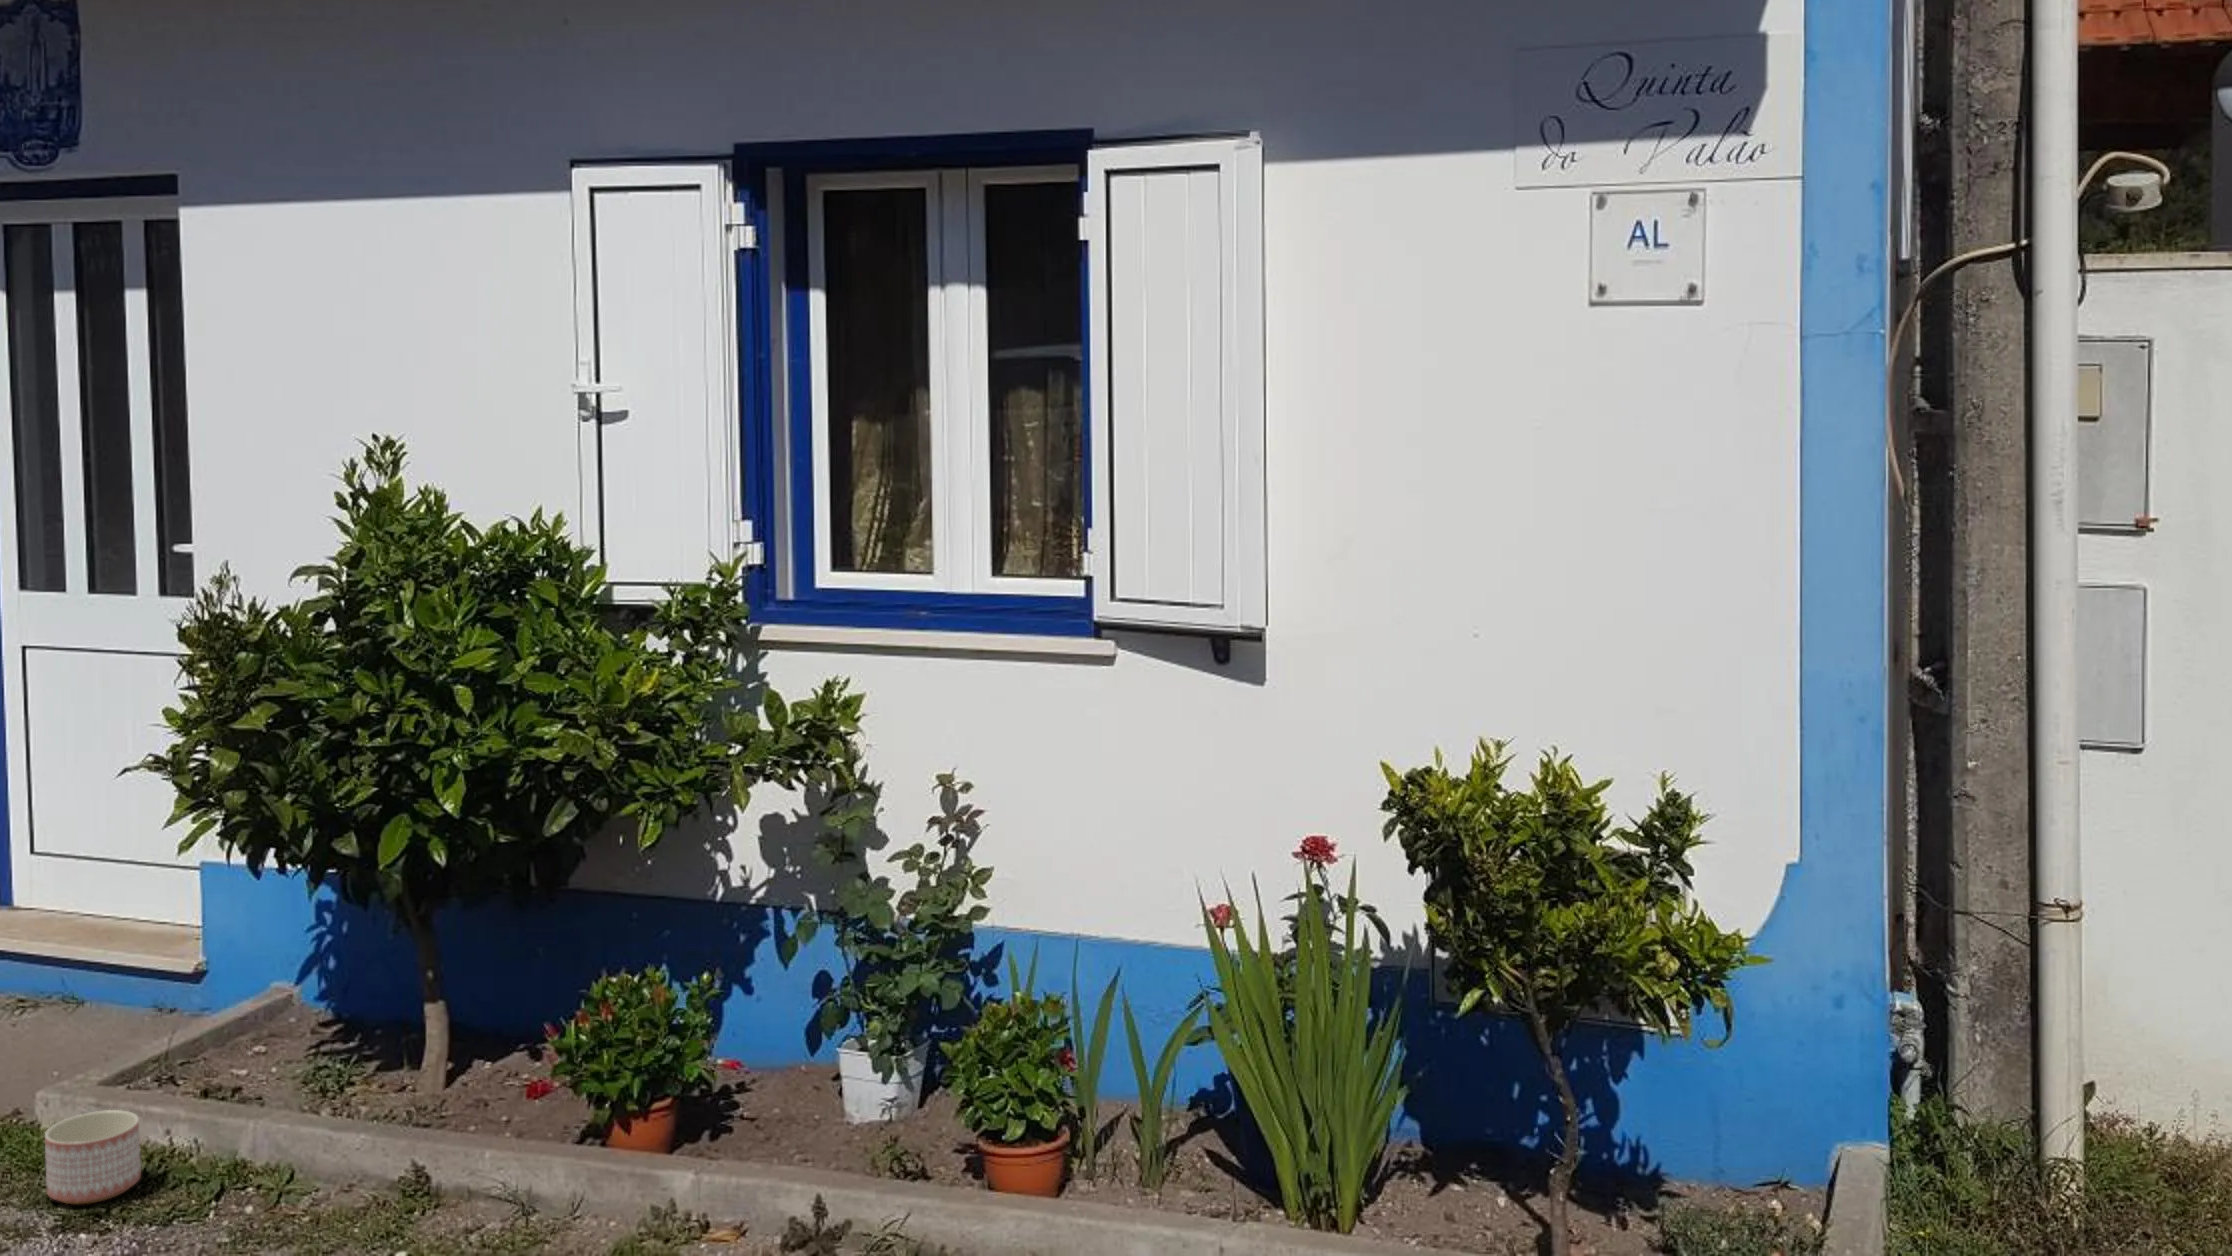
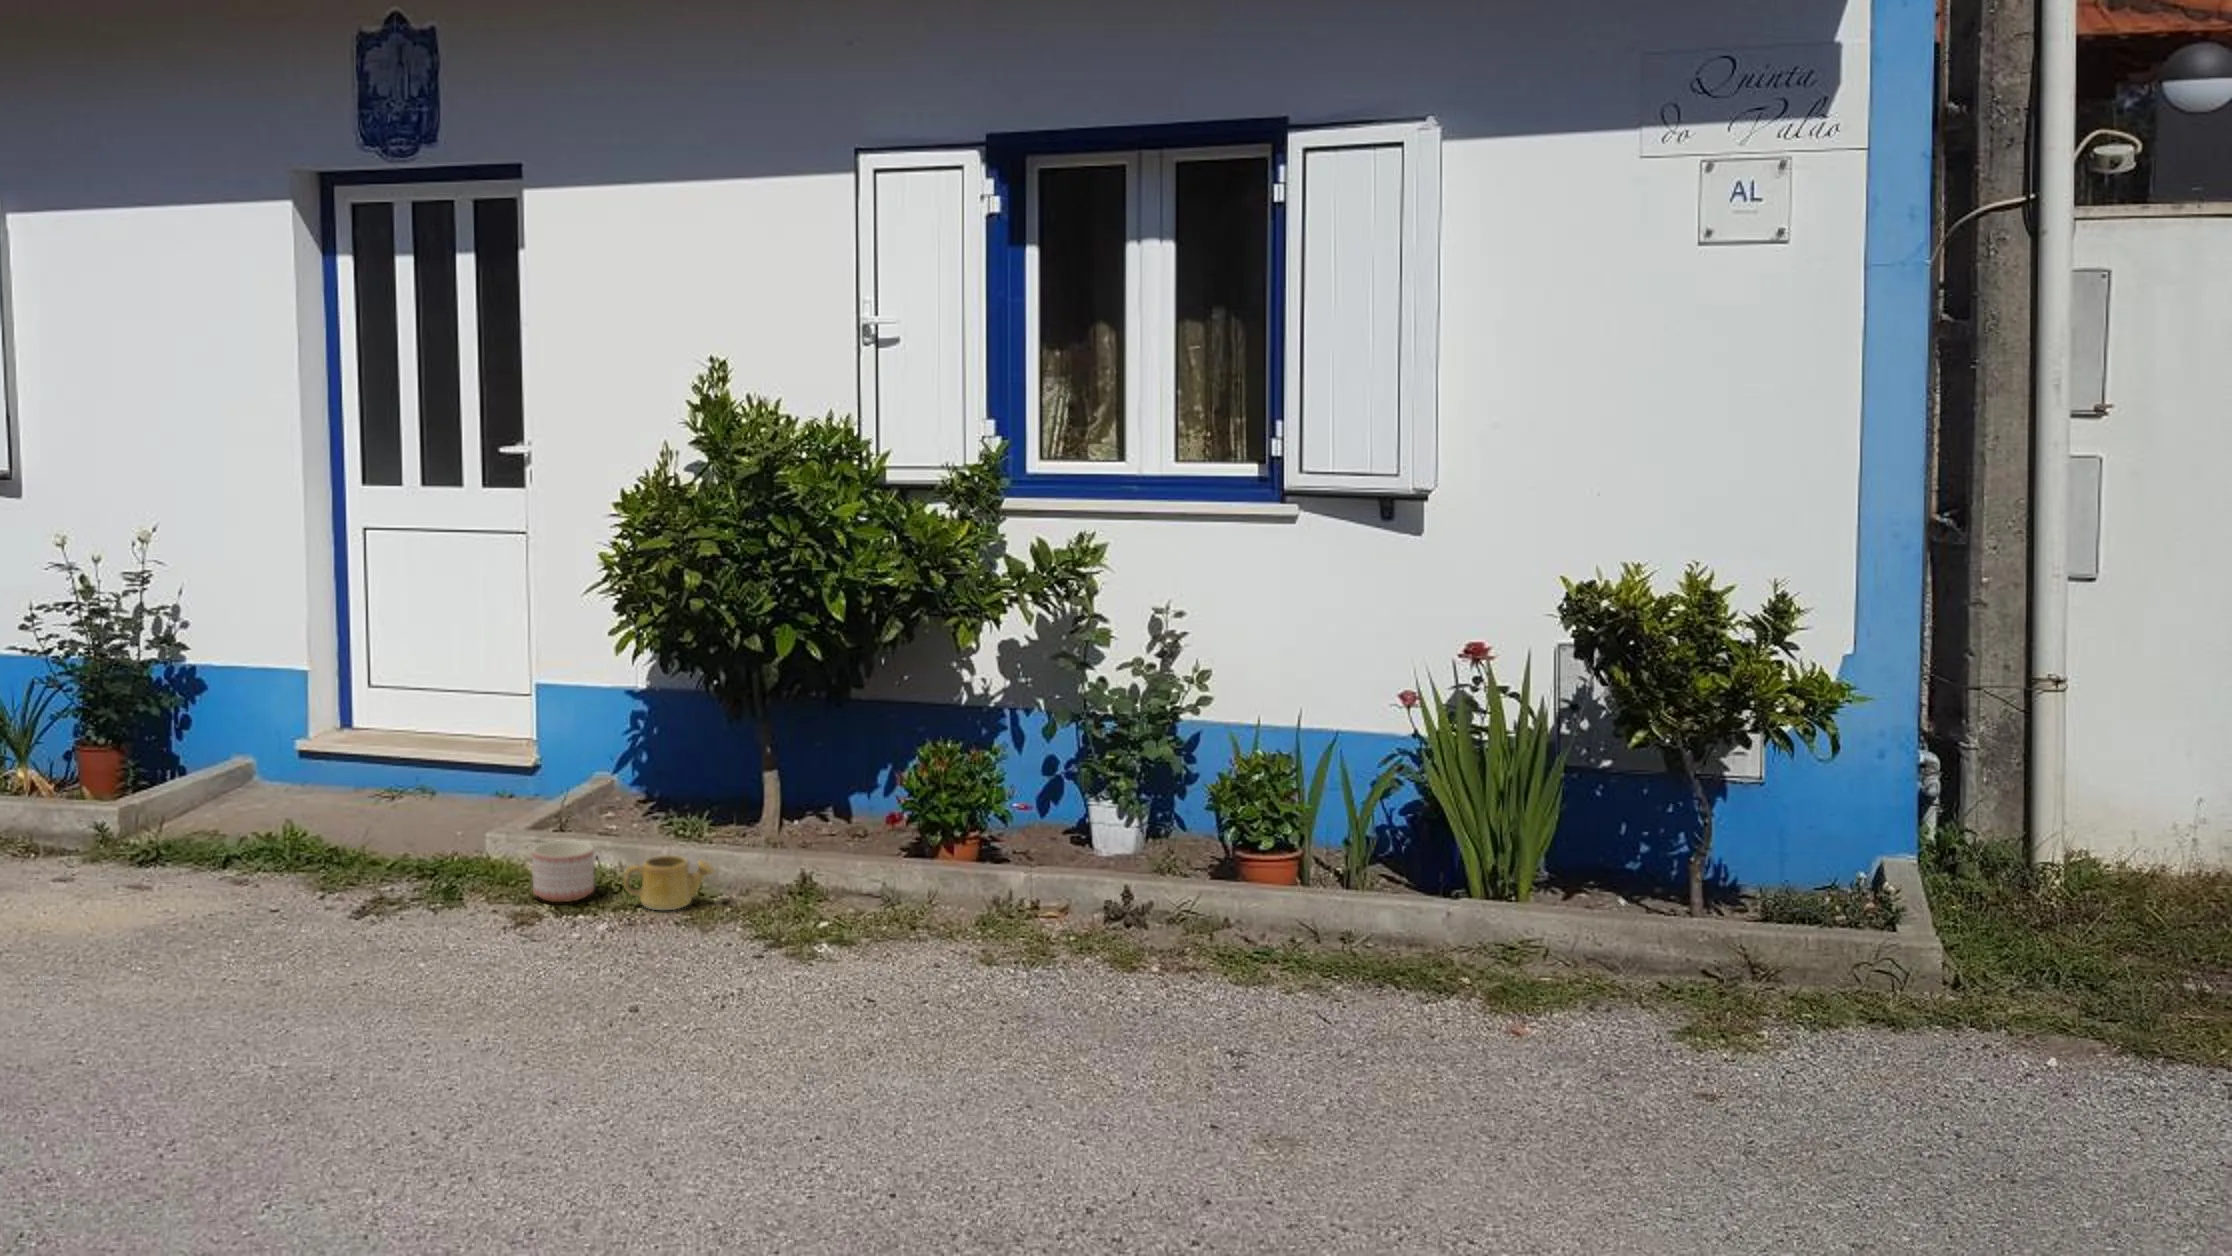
watering can: none [156,1137,287,1220] -> present [623,855,715,910]

